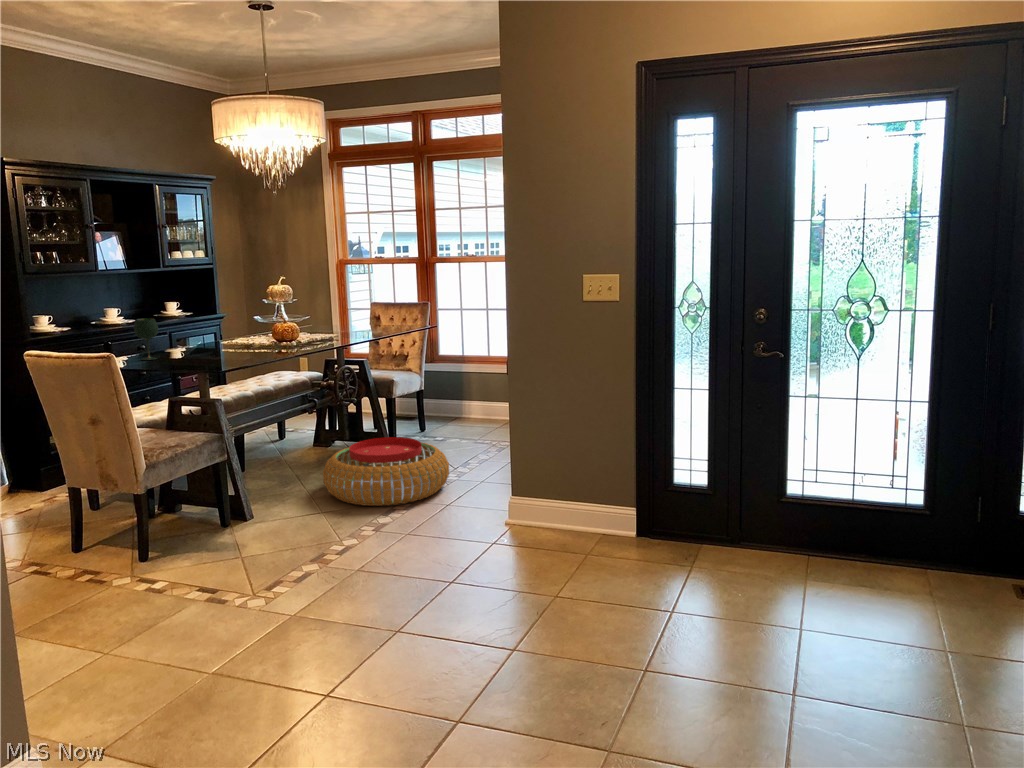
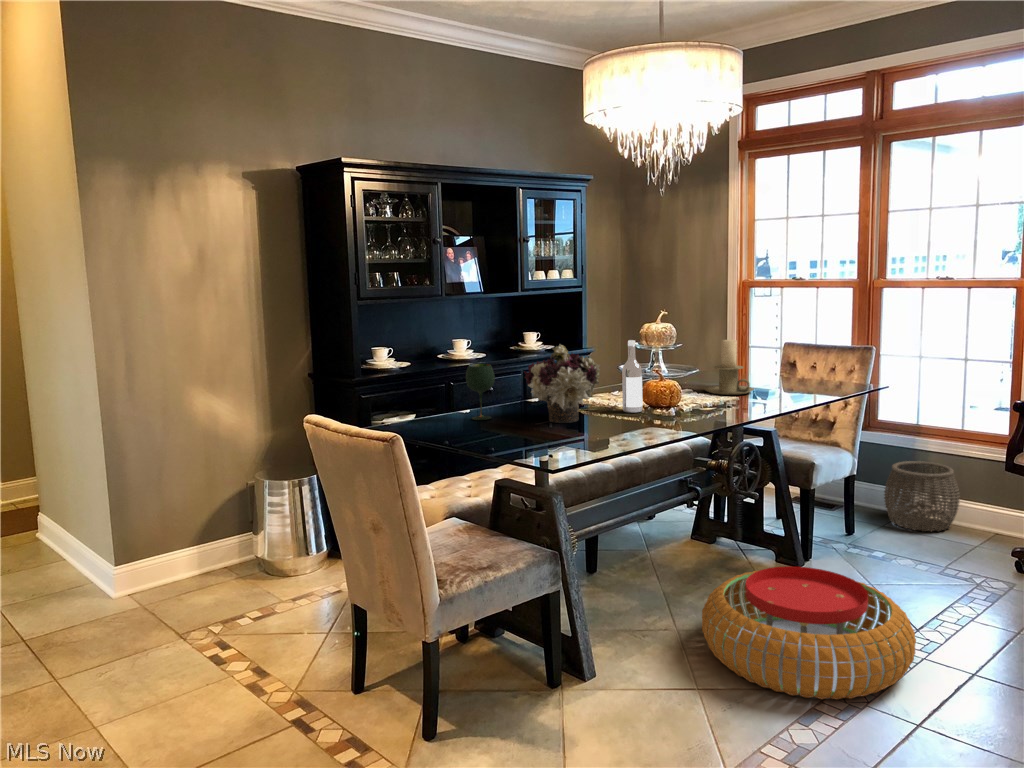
wine bottle: none [255,299,272,350] -> present [622,340,642,413]
candle holder: none [315,299,351,338] -> present [703,340,754,395]
flower arrangement: none [181,301,240,358] -> present [524,345,600,423]
woven basket: none [443,379,489,424] -> present [884,461,960,532]

